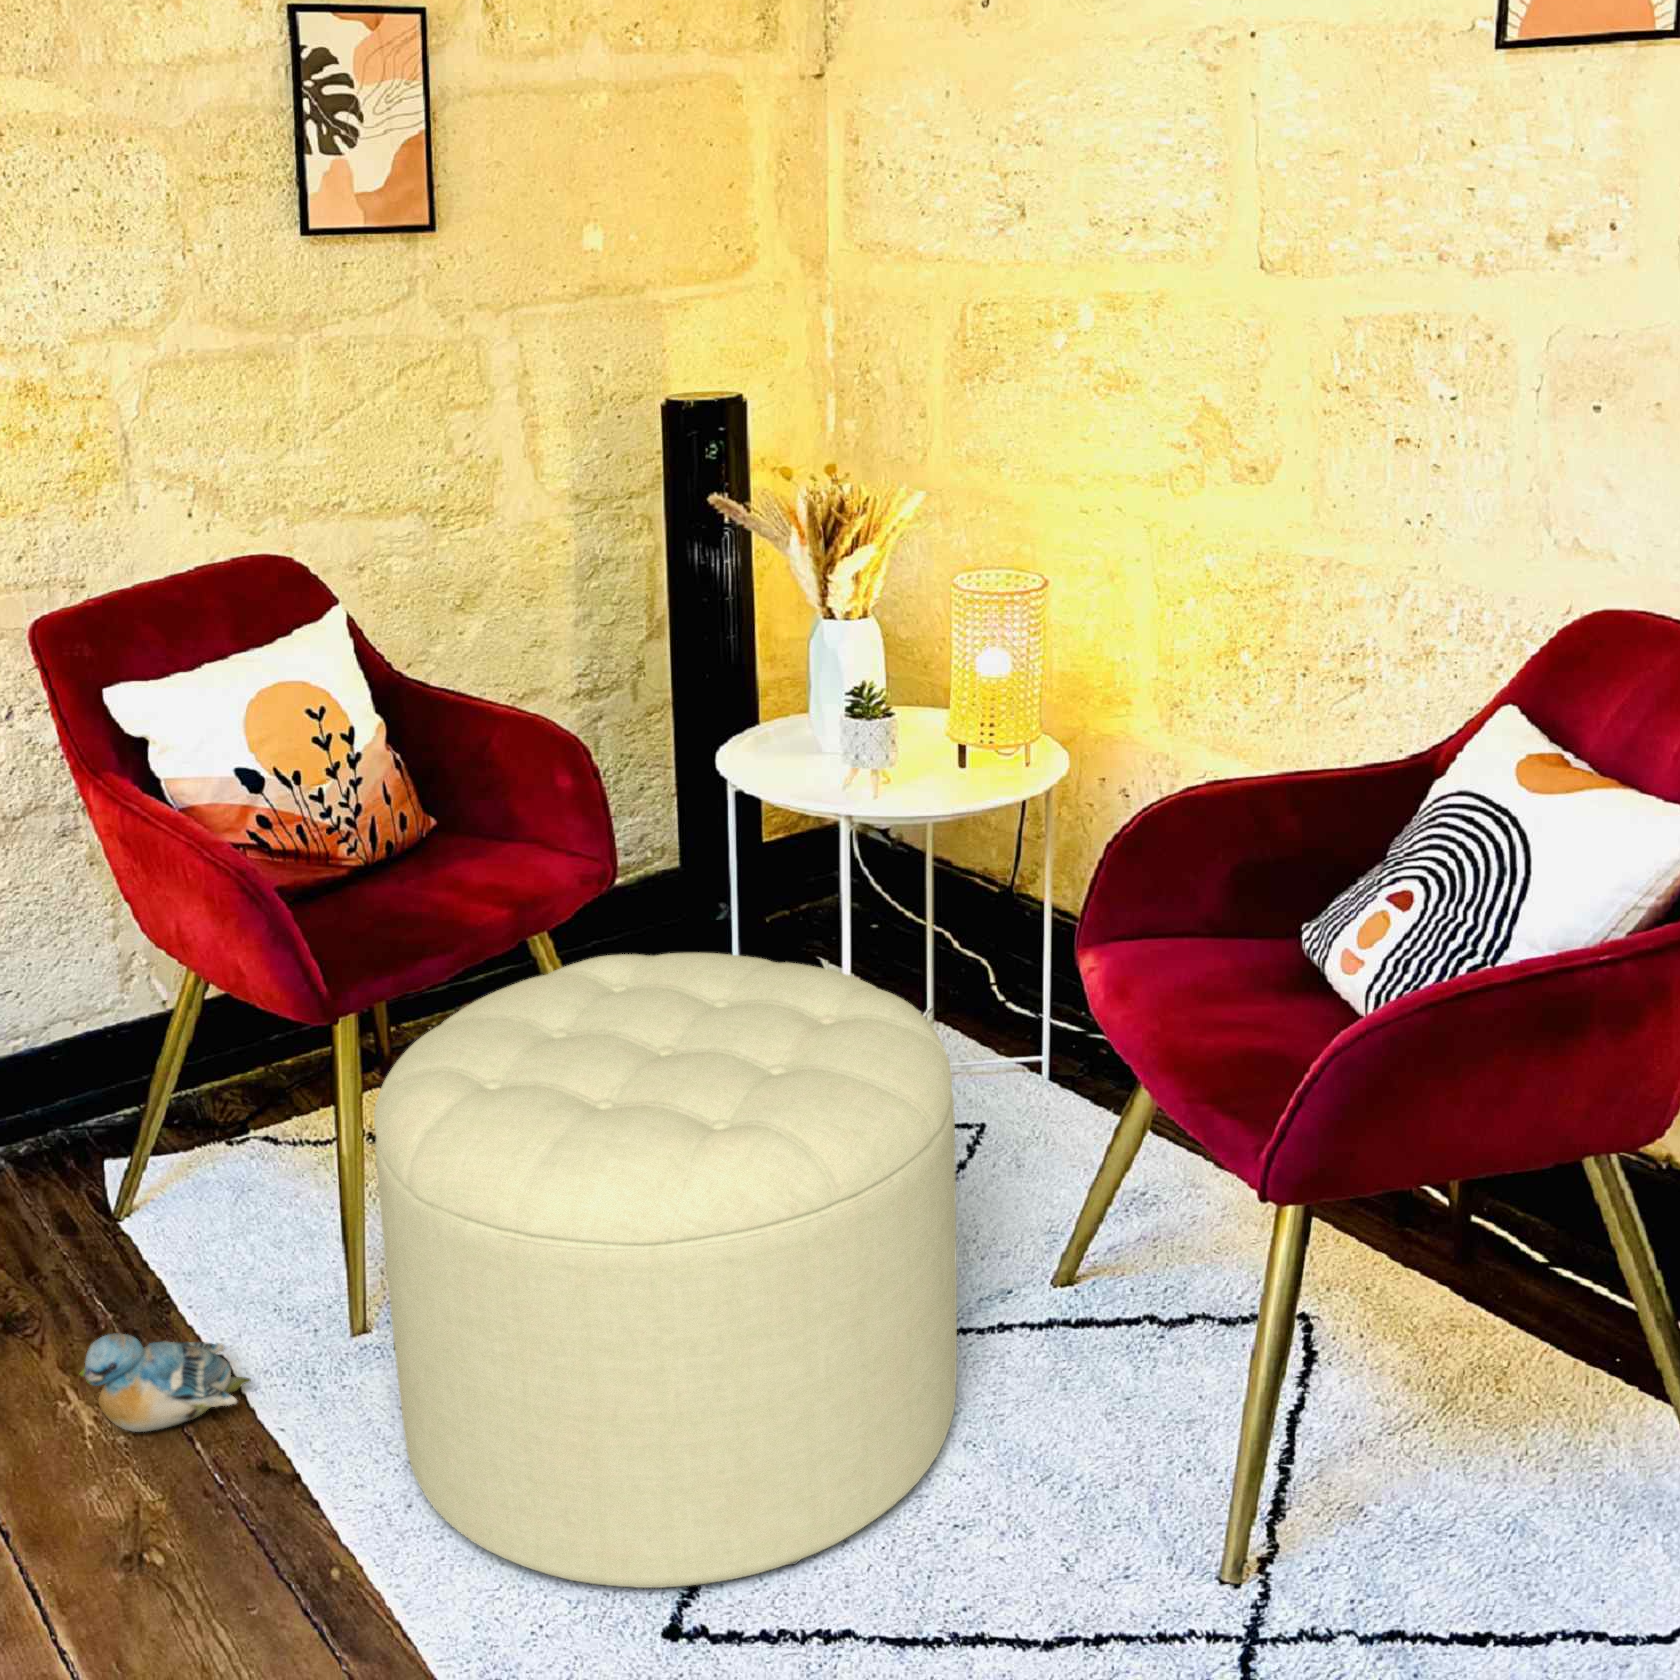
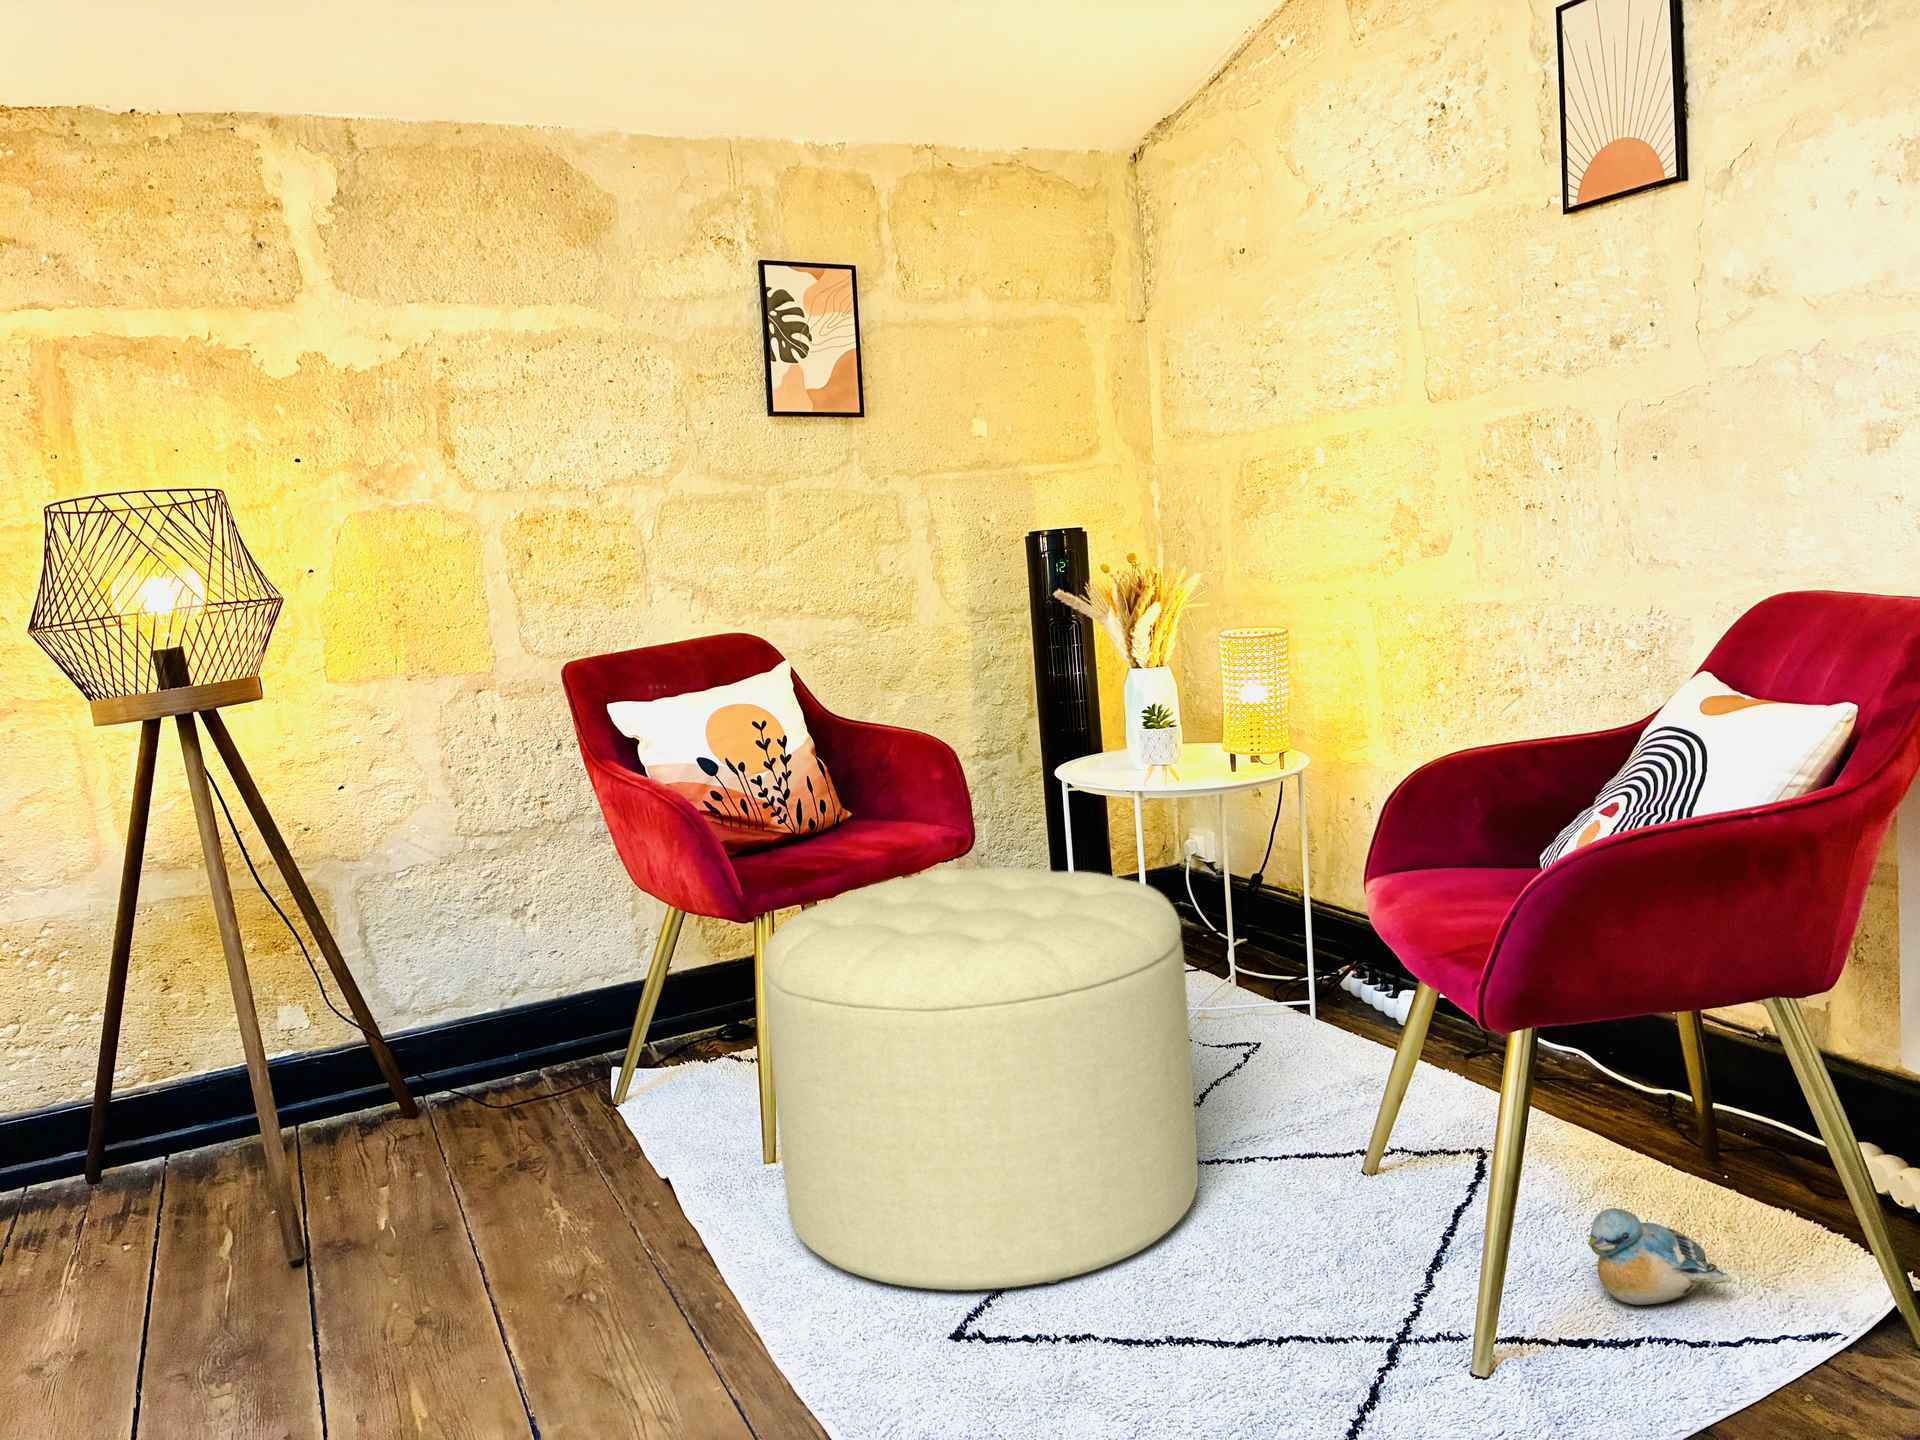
plush toy: present [80,1333,251,1432] -> present [1589,1208,1732,1305]

